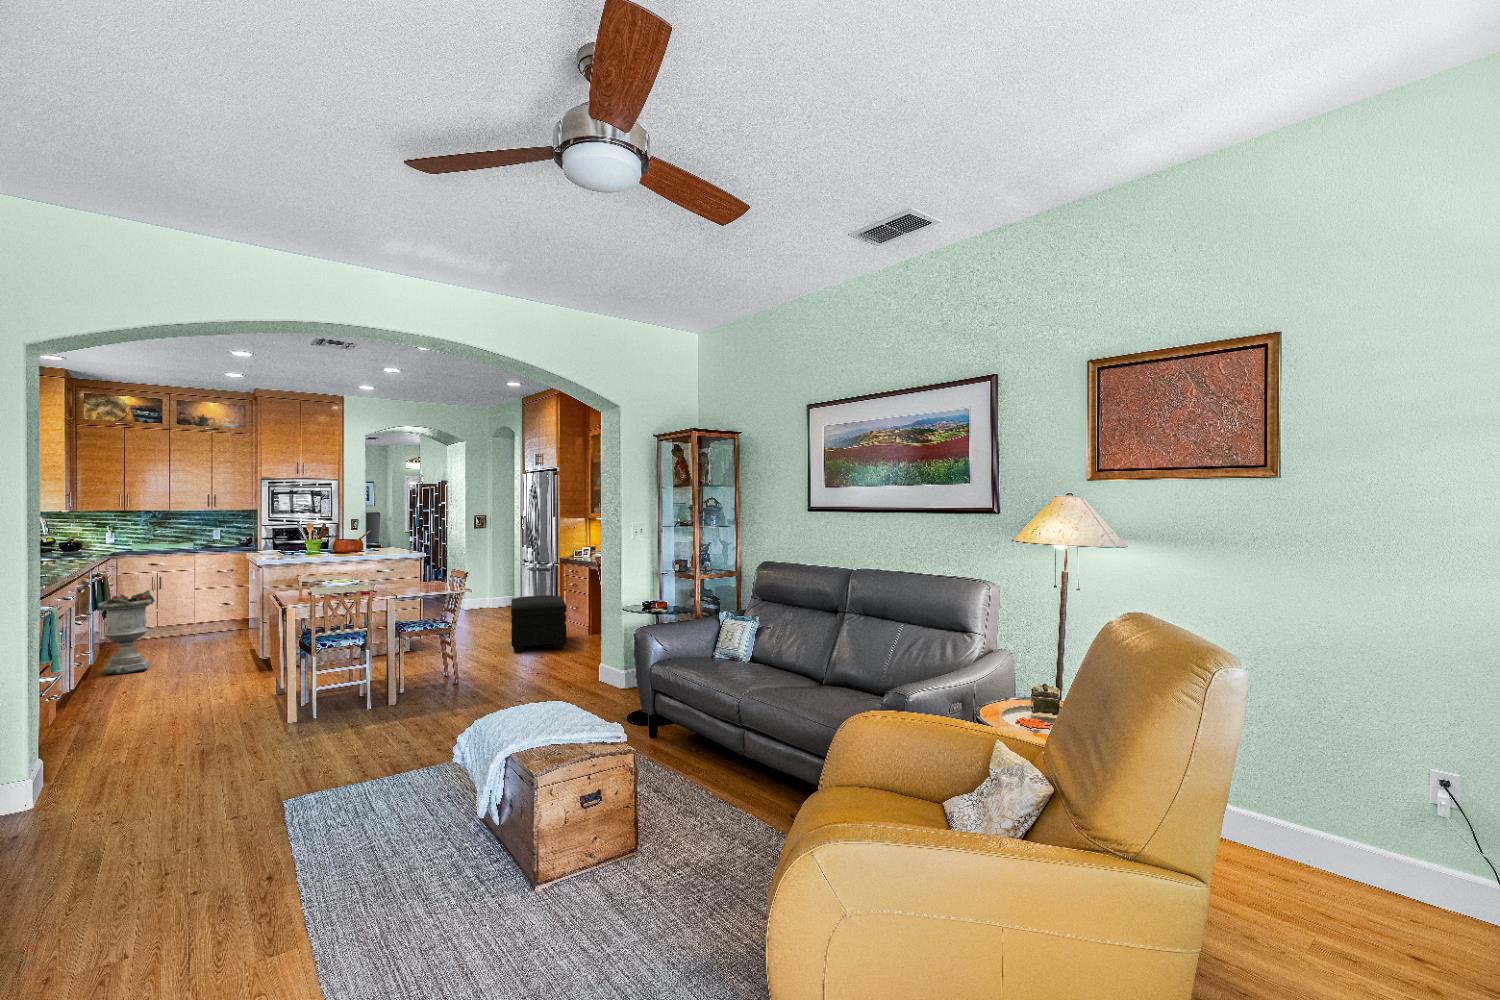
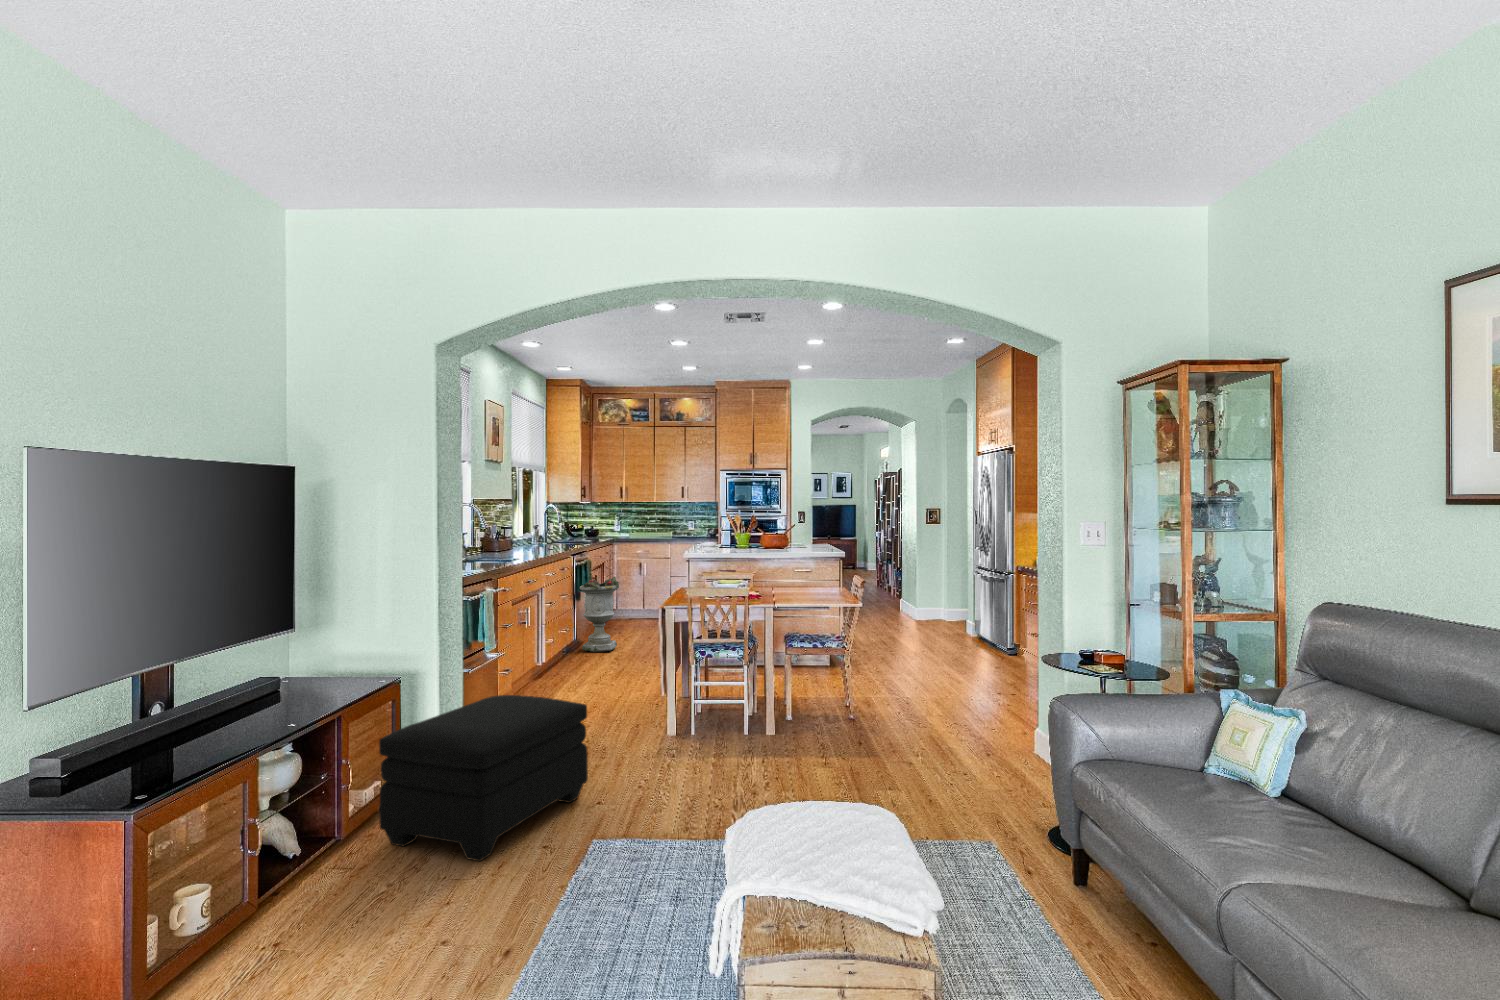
ottoman: present [511,595,566,653] -> present [379,695,588,861]

